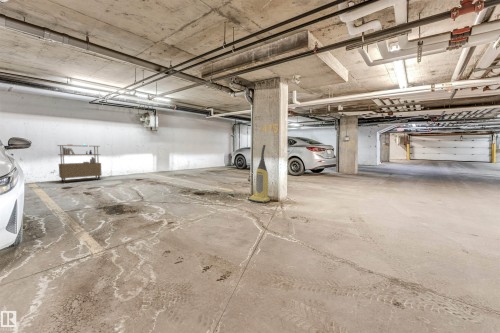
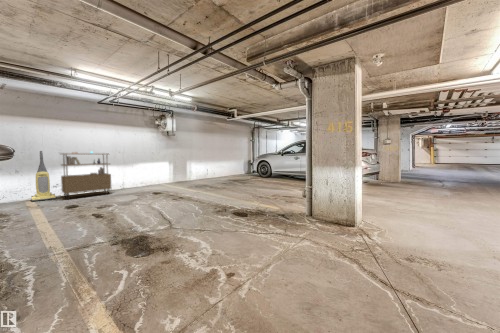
vacuum cleaner: present [248,145,271,203] -> present [31,151,56,201]

